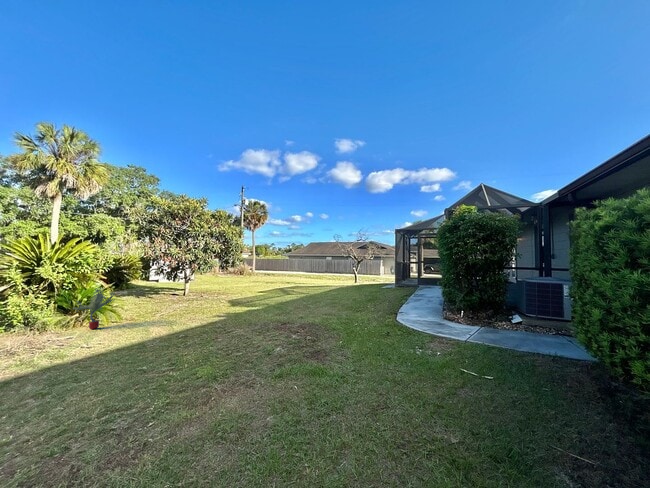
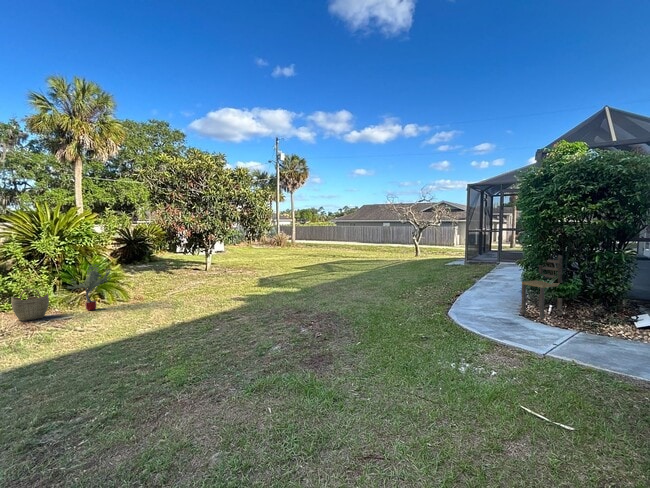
chair: none [443,277,469,321] -> present [522,255,562,318]
woven basket: none [18,308,55,340] -> present [11,289,49,321]

